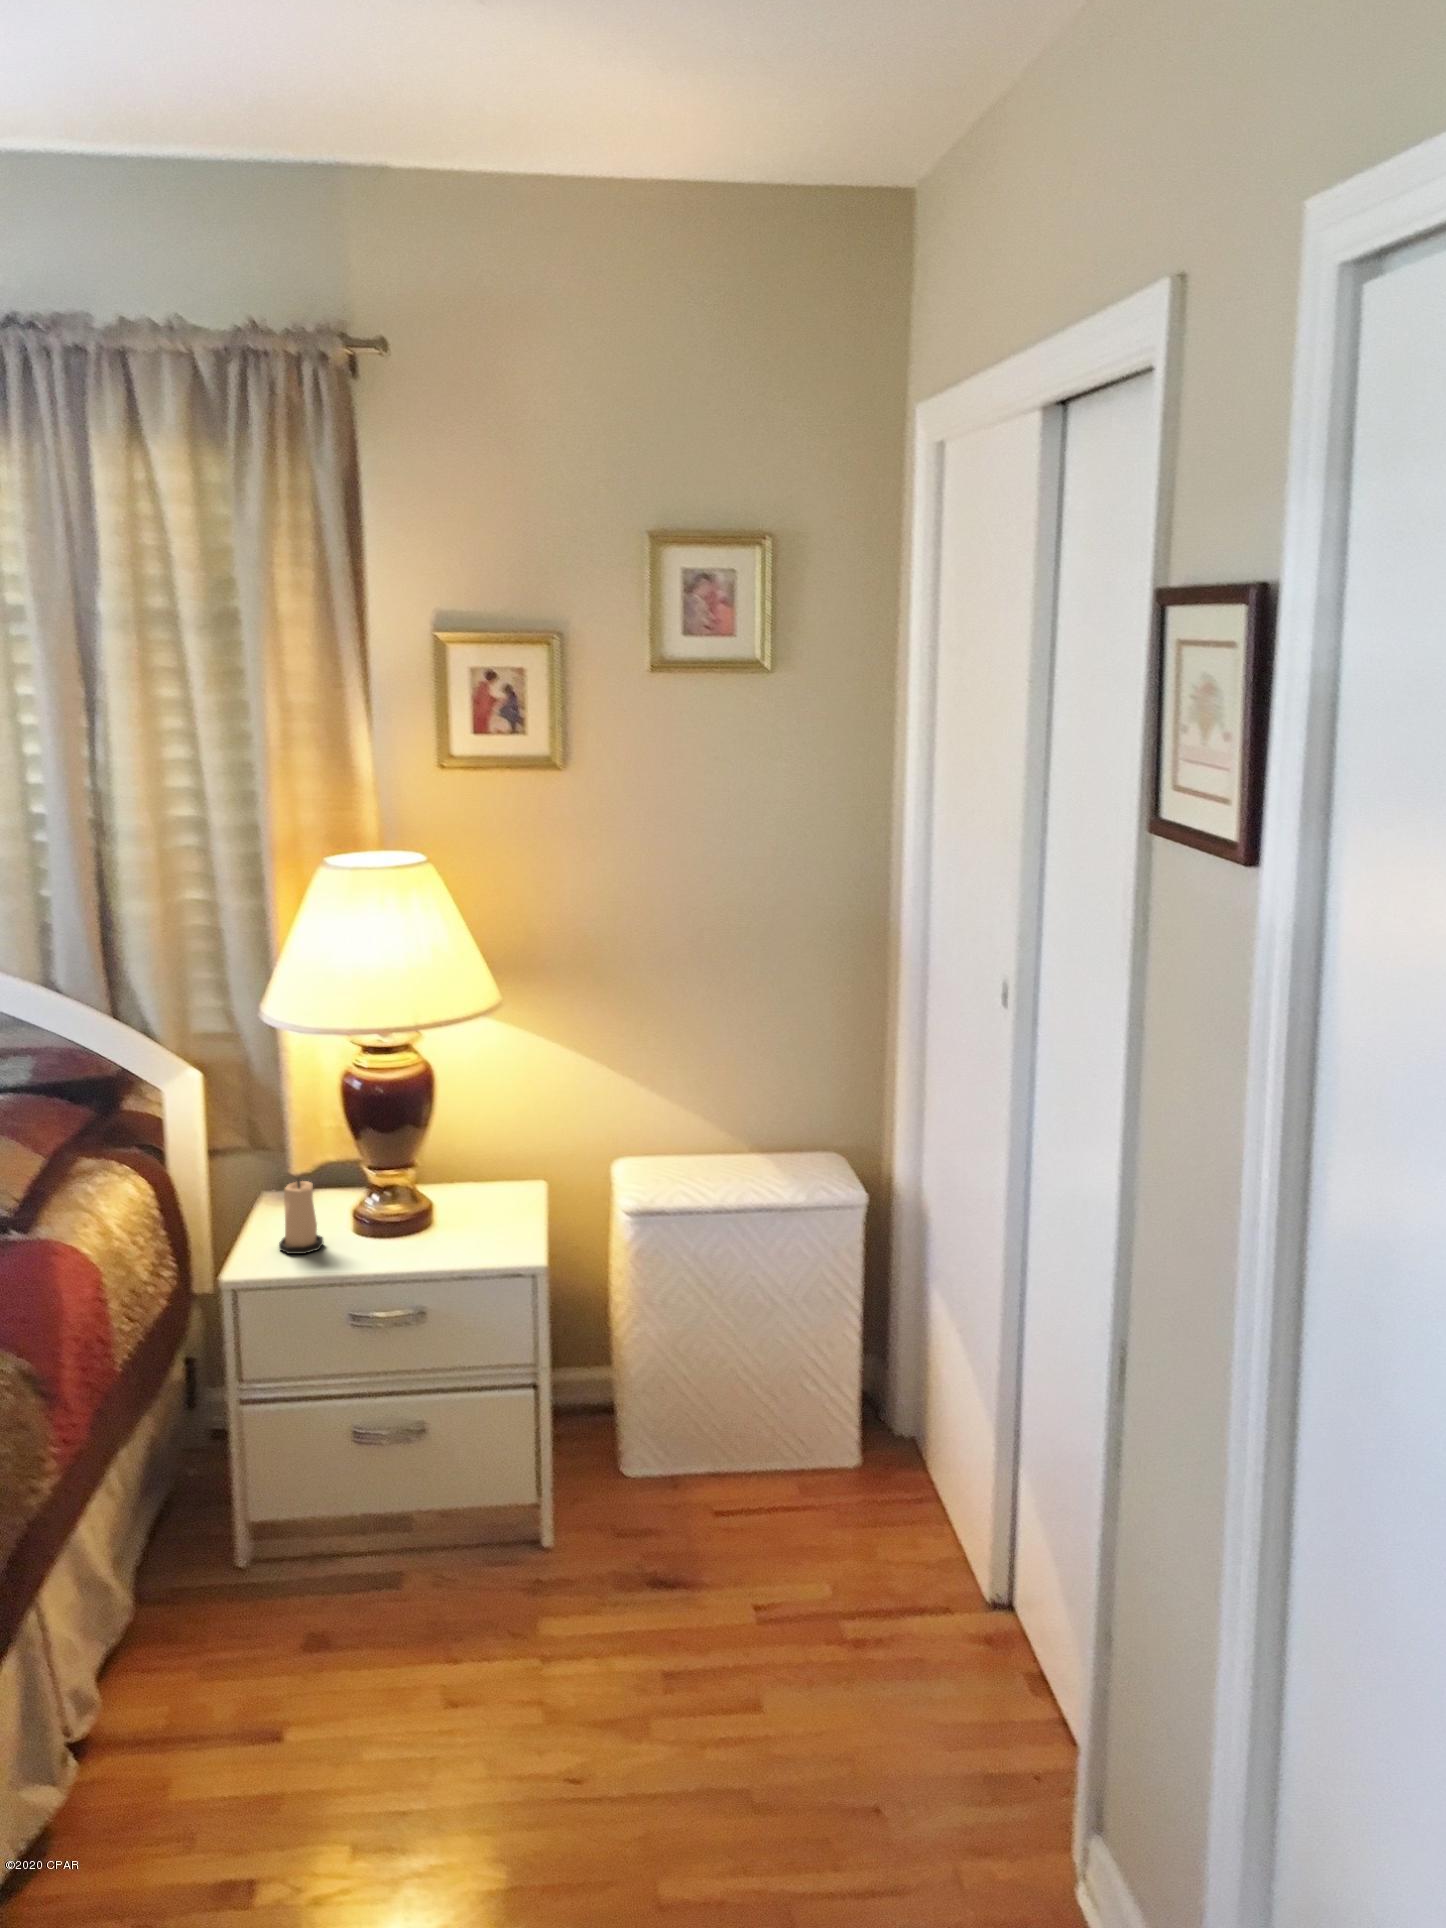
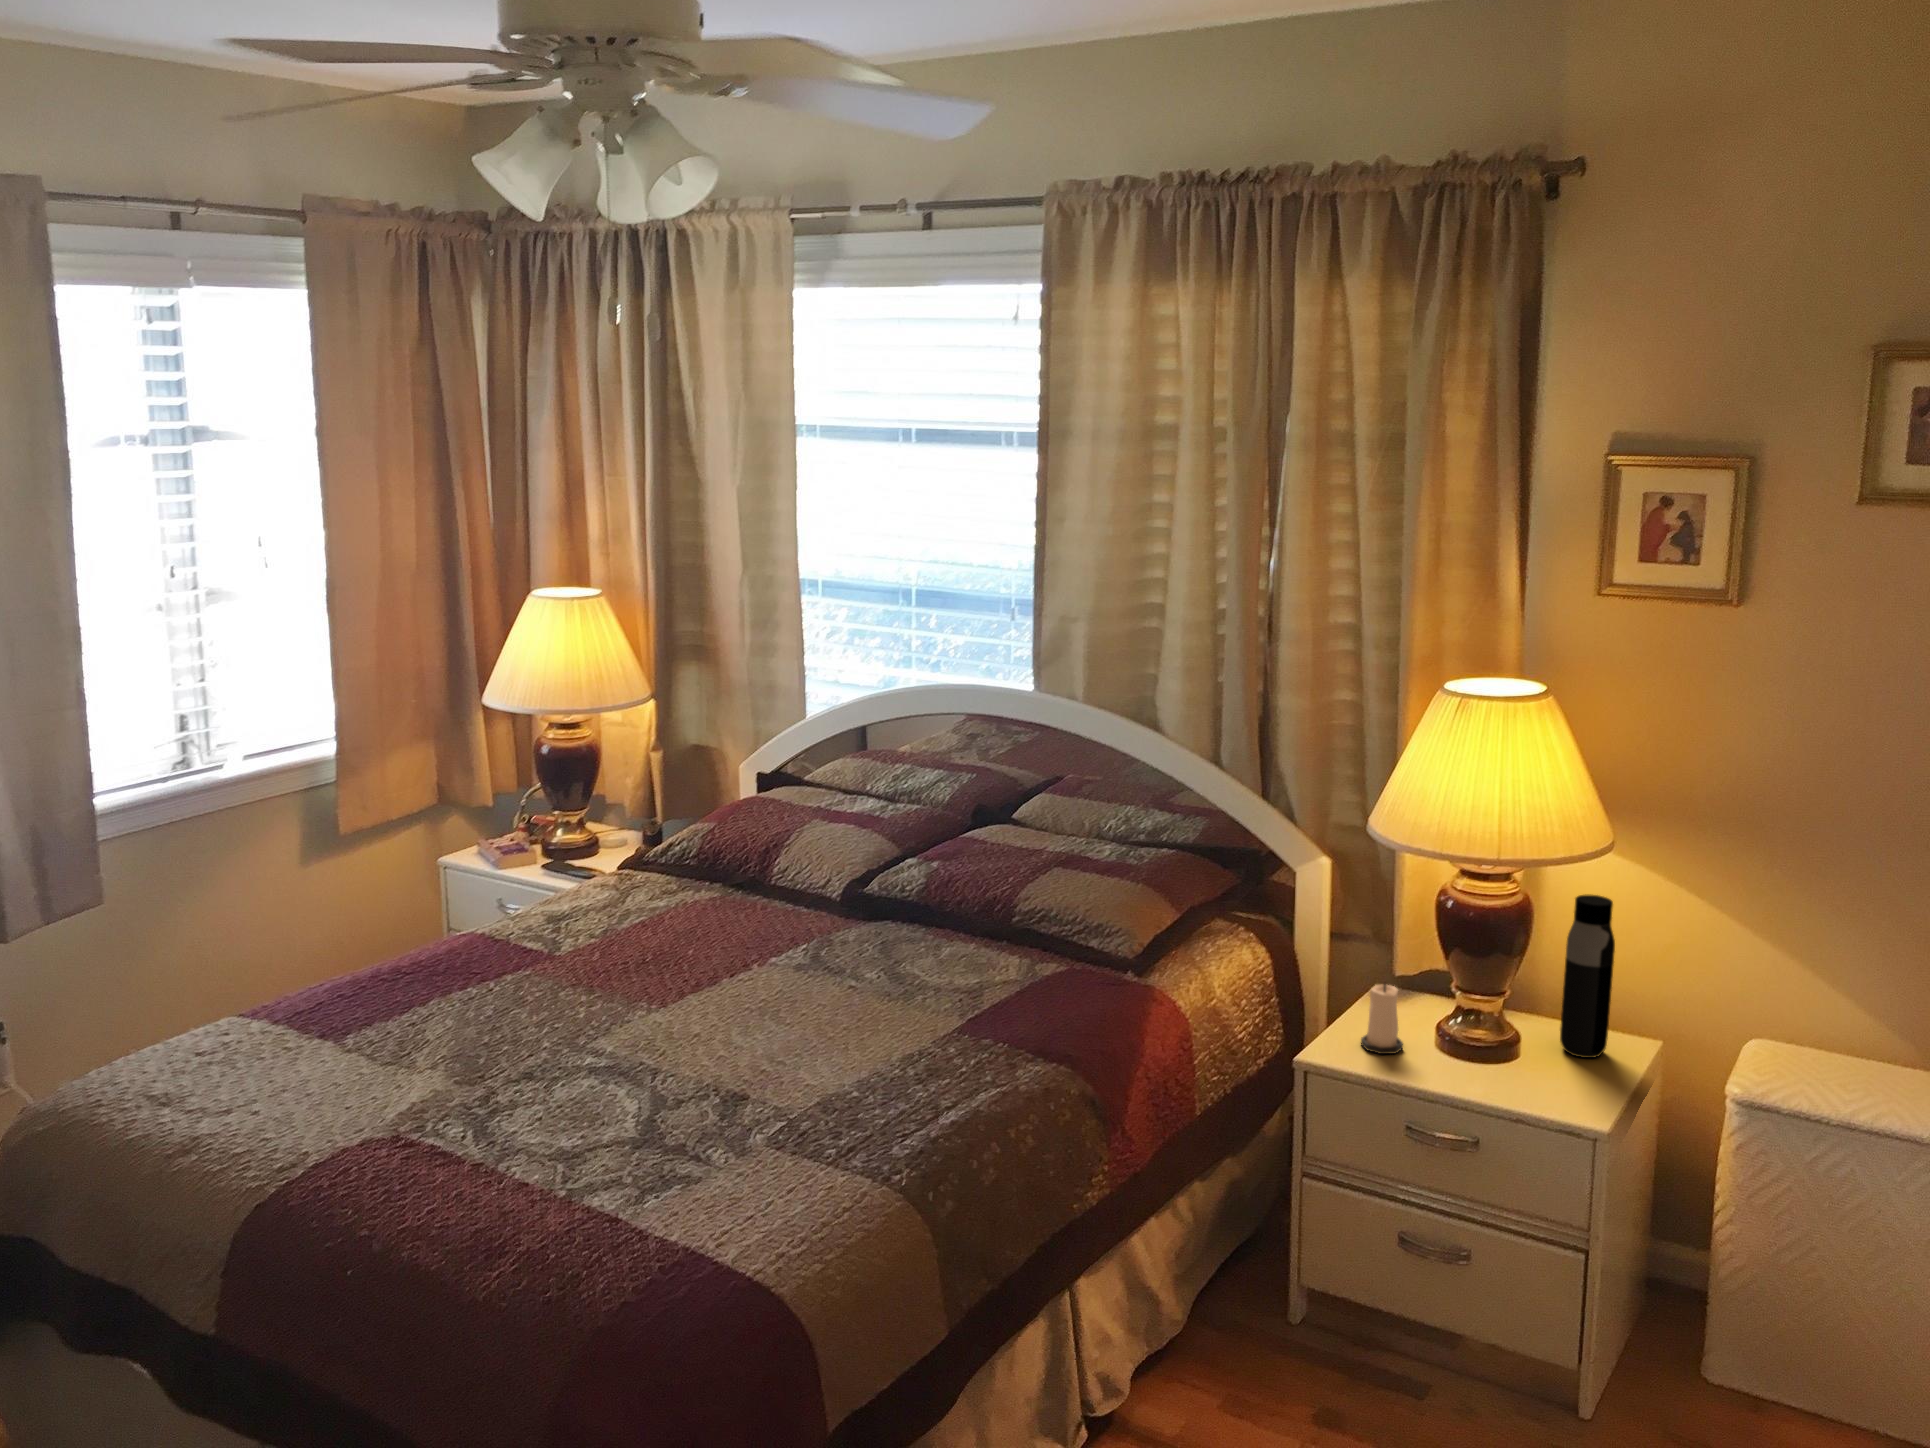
water bottle: none [462,1053,507,1211] -> present [1560,895,1615,1058]

